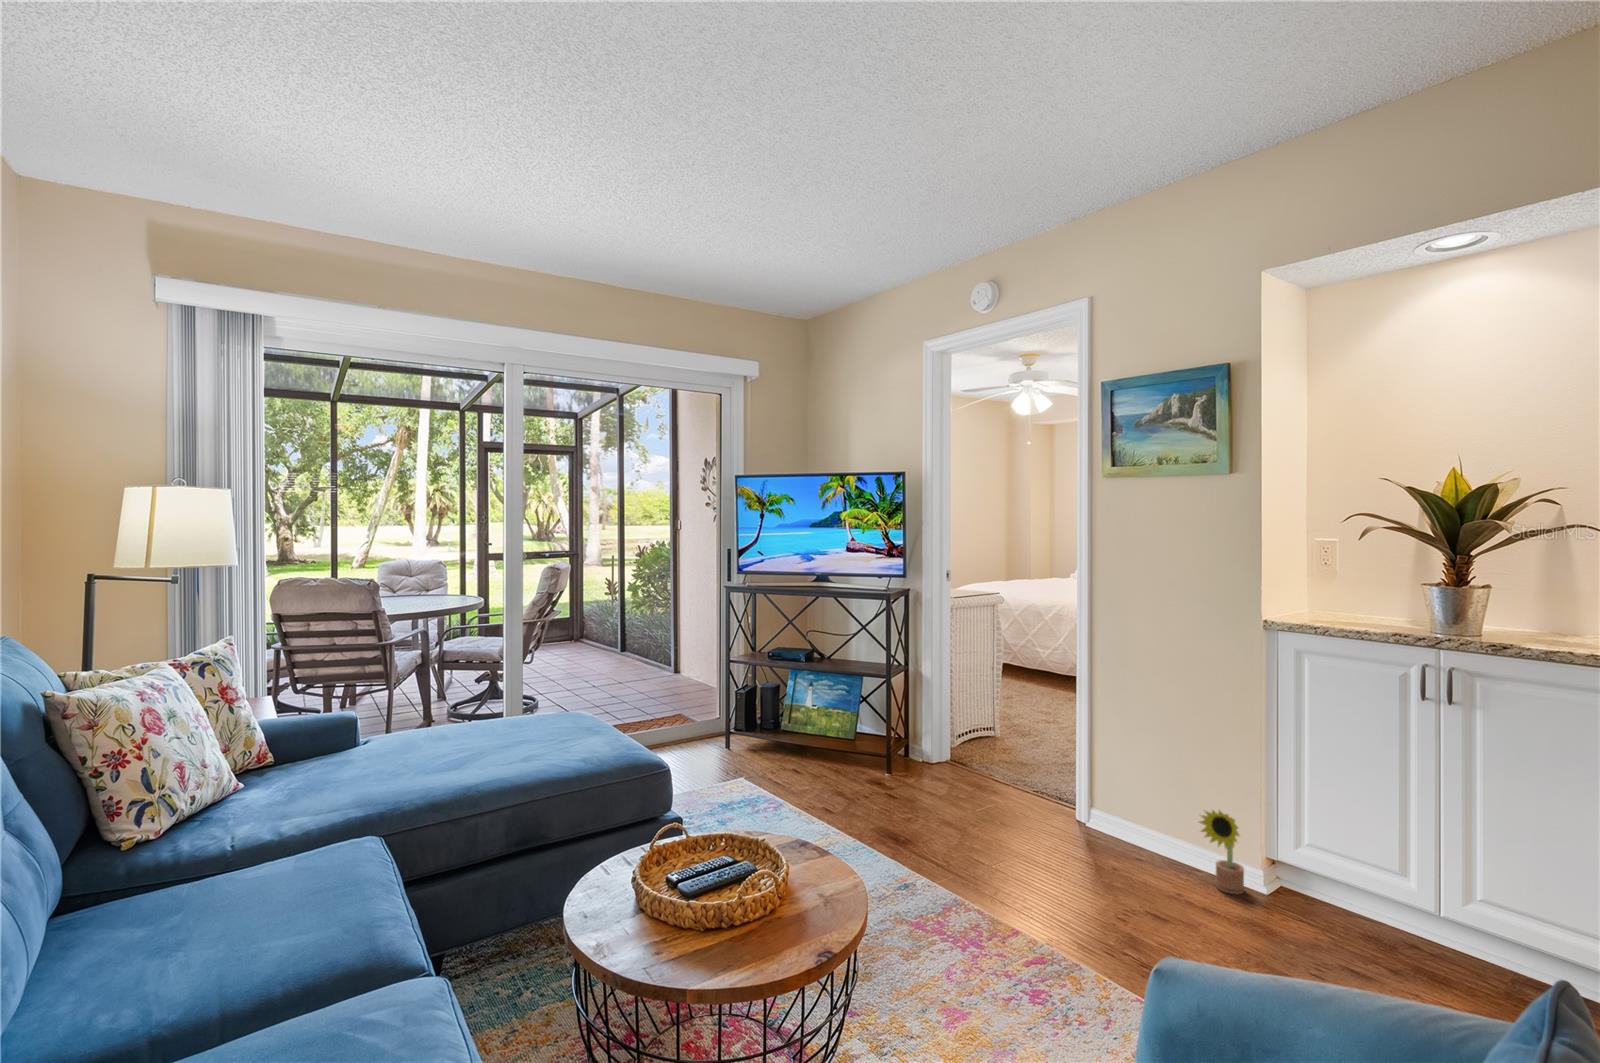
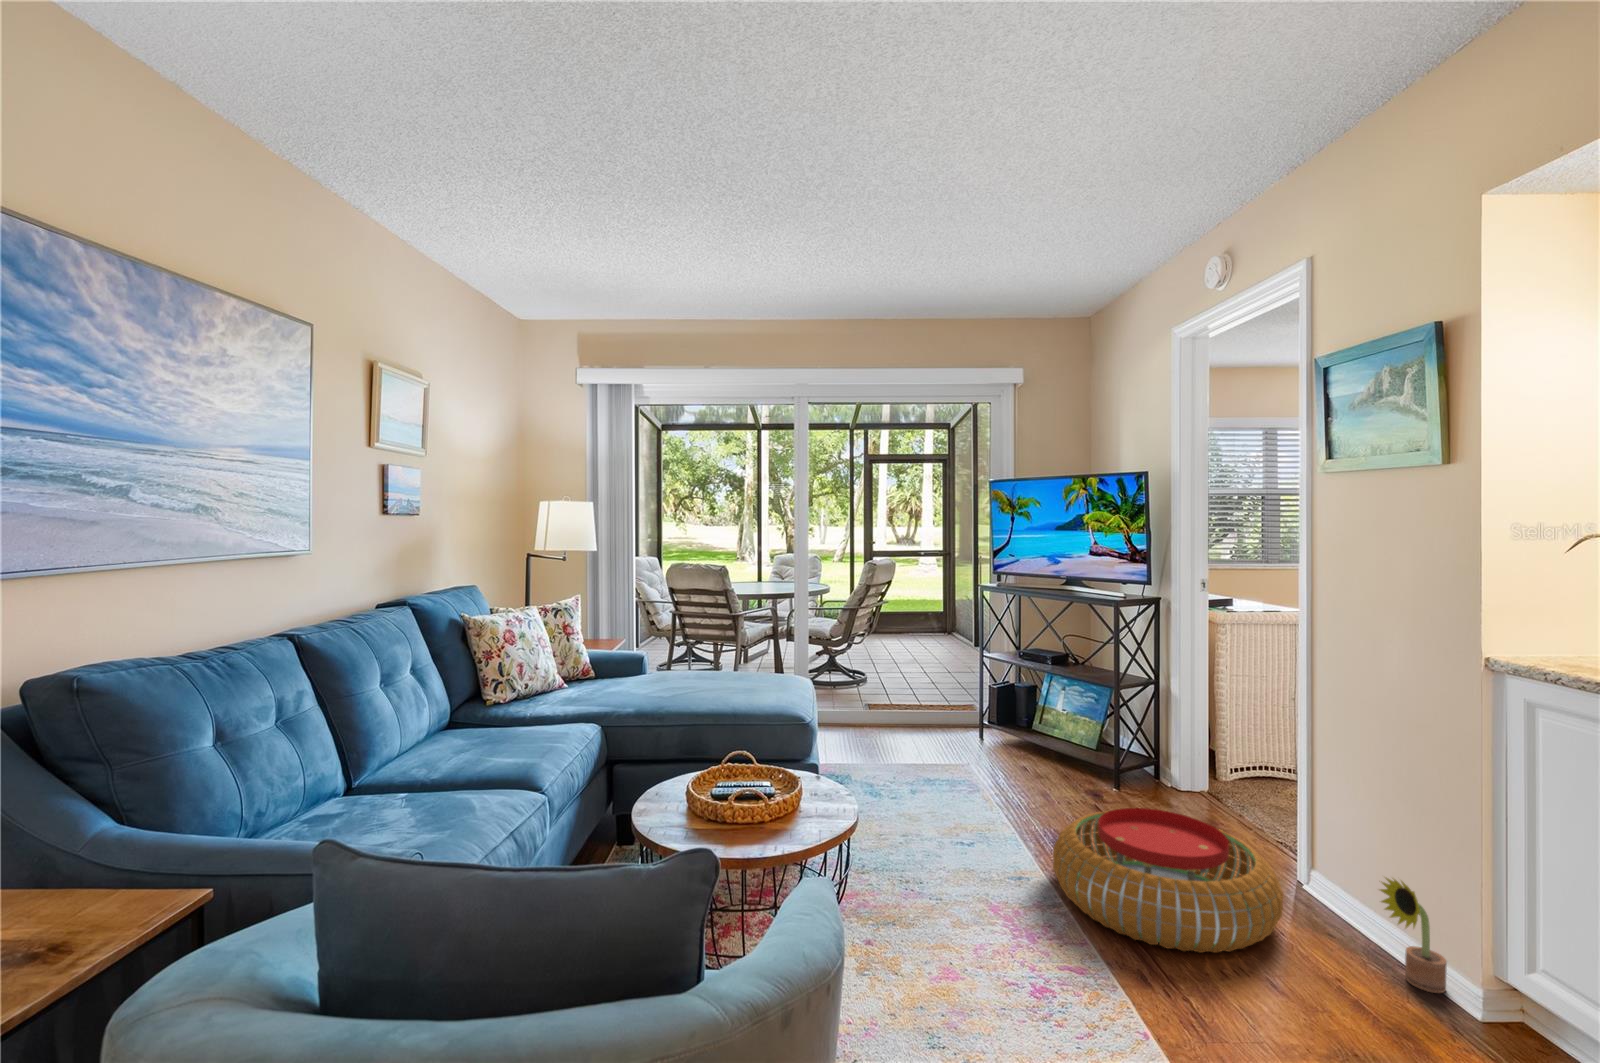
pouf: none [933,792,1136,922] -> present [1053,808,1283,953]

